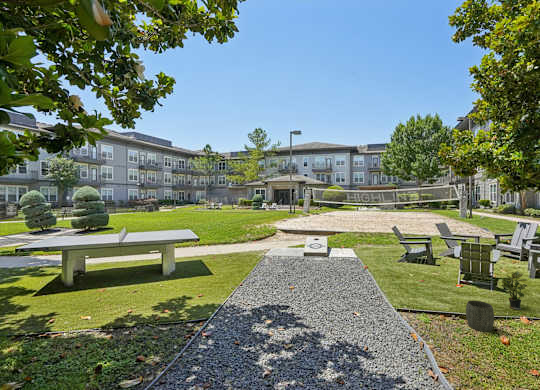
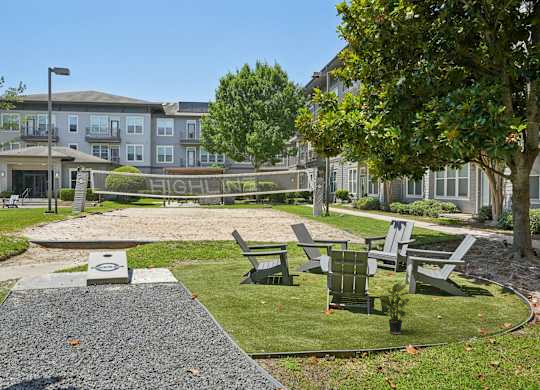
woven basket: present [466,301,494,331] -> none [346,329,380,373]

